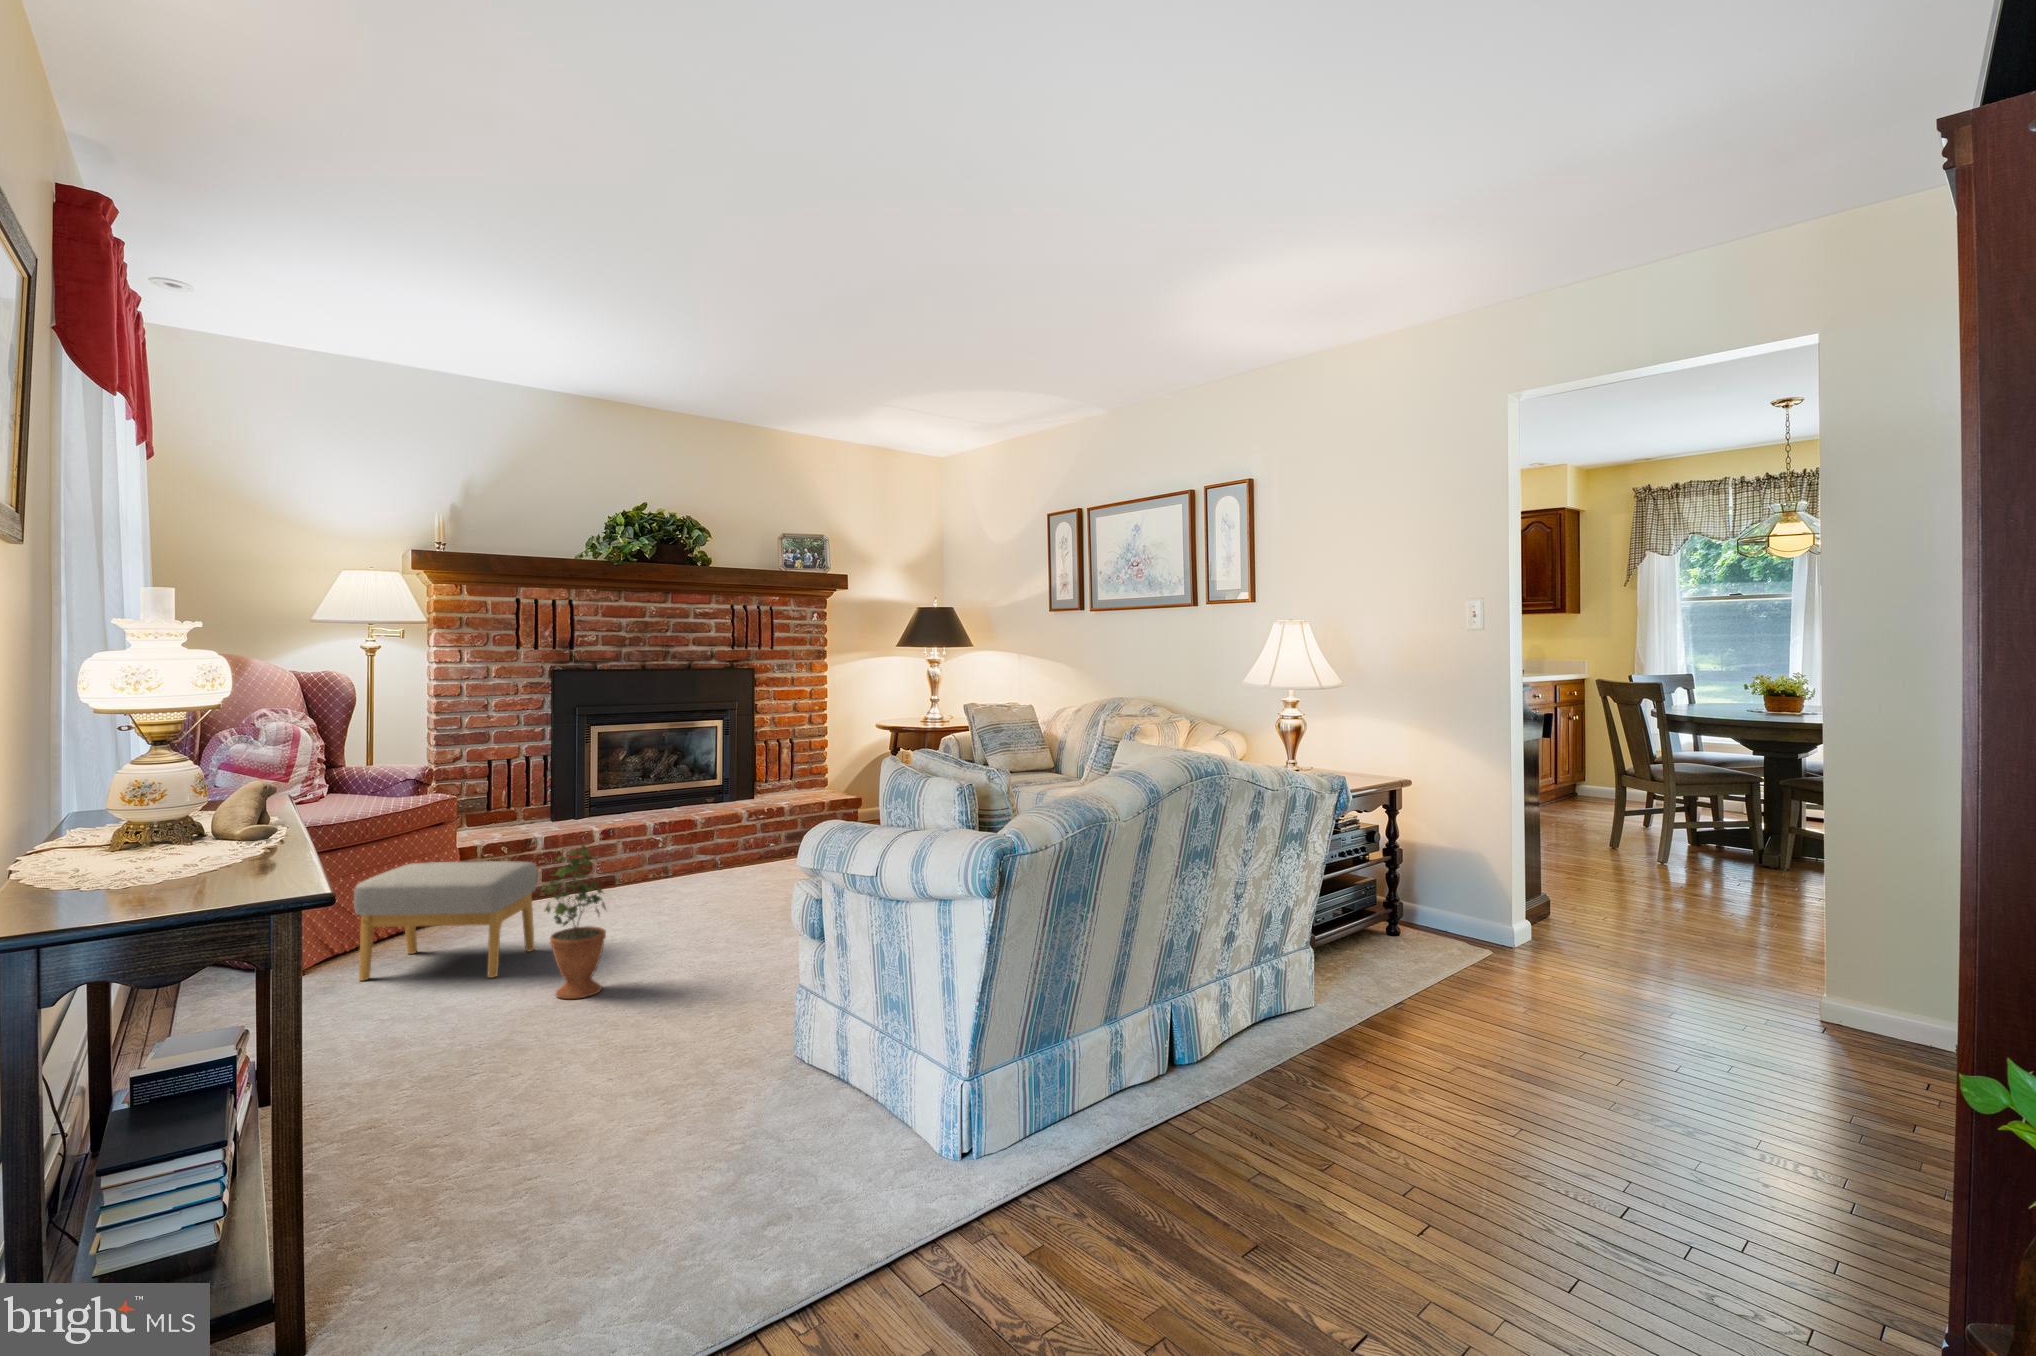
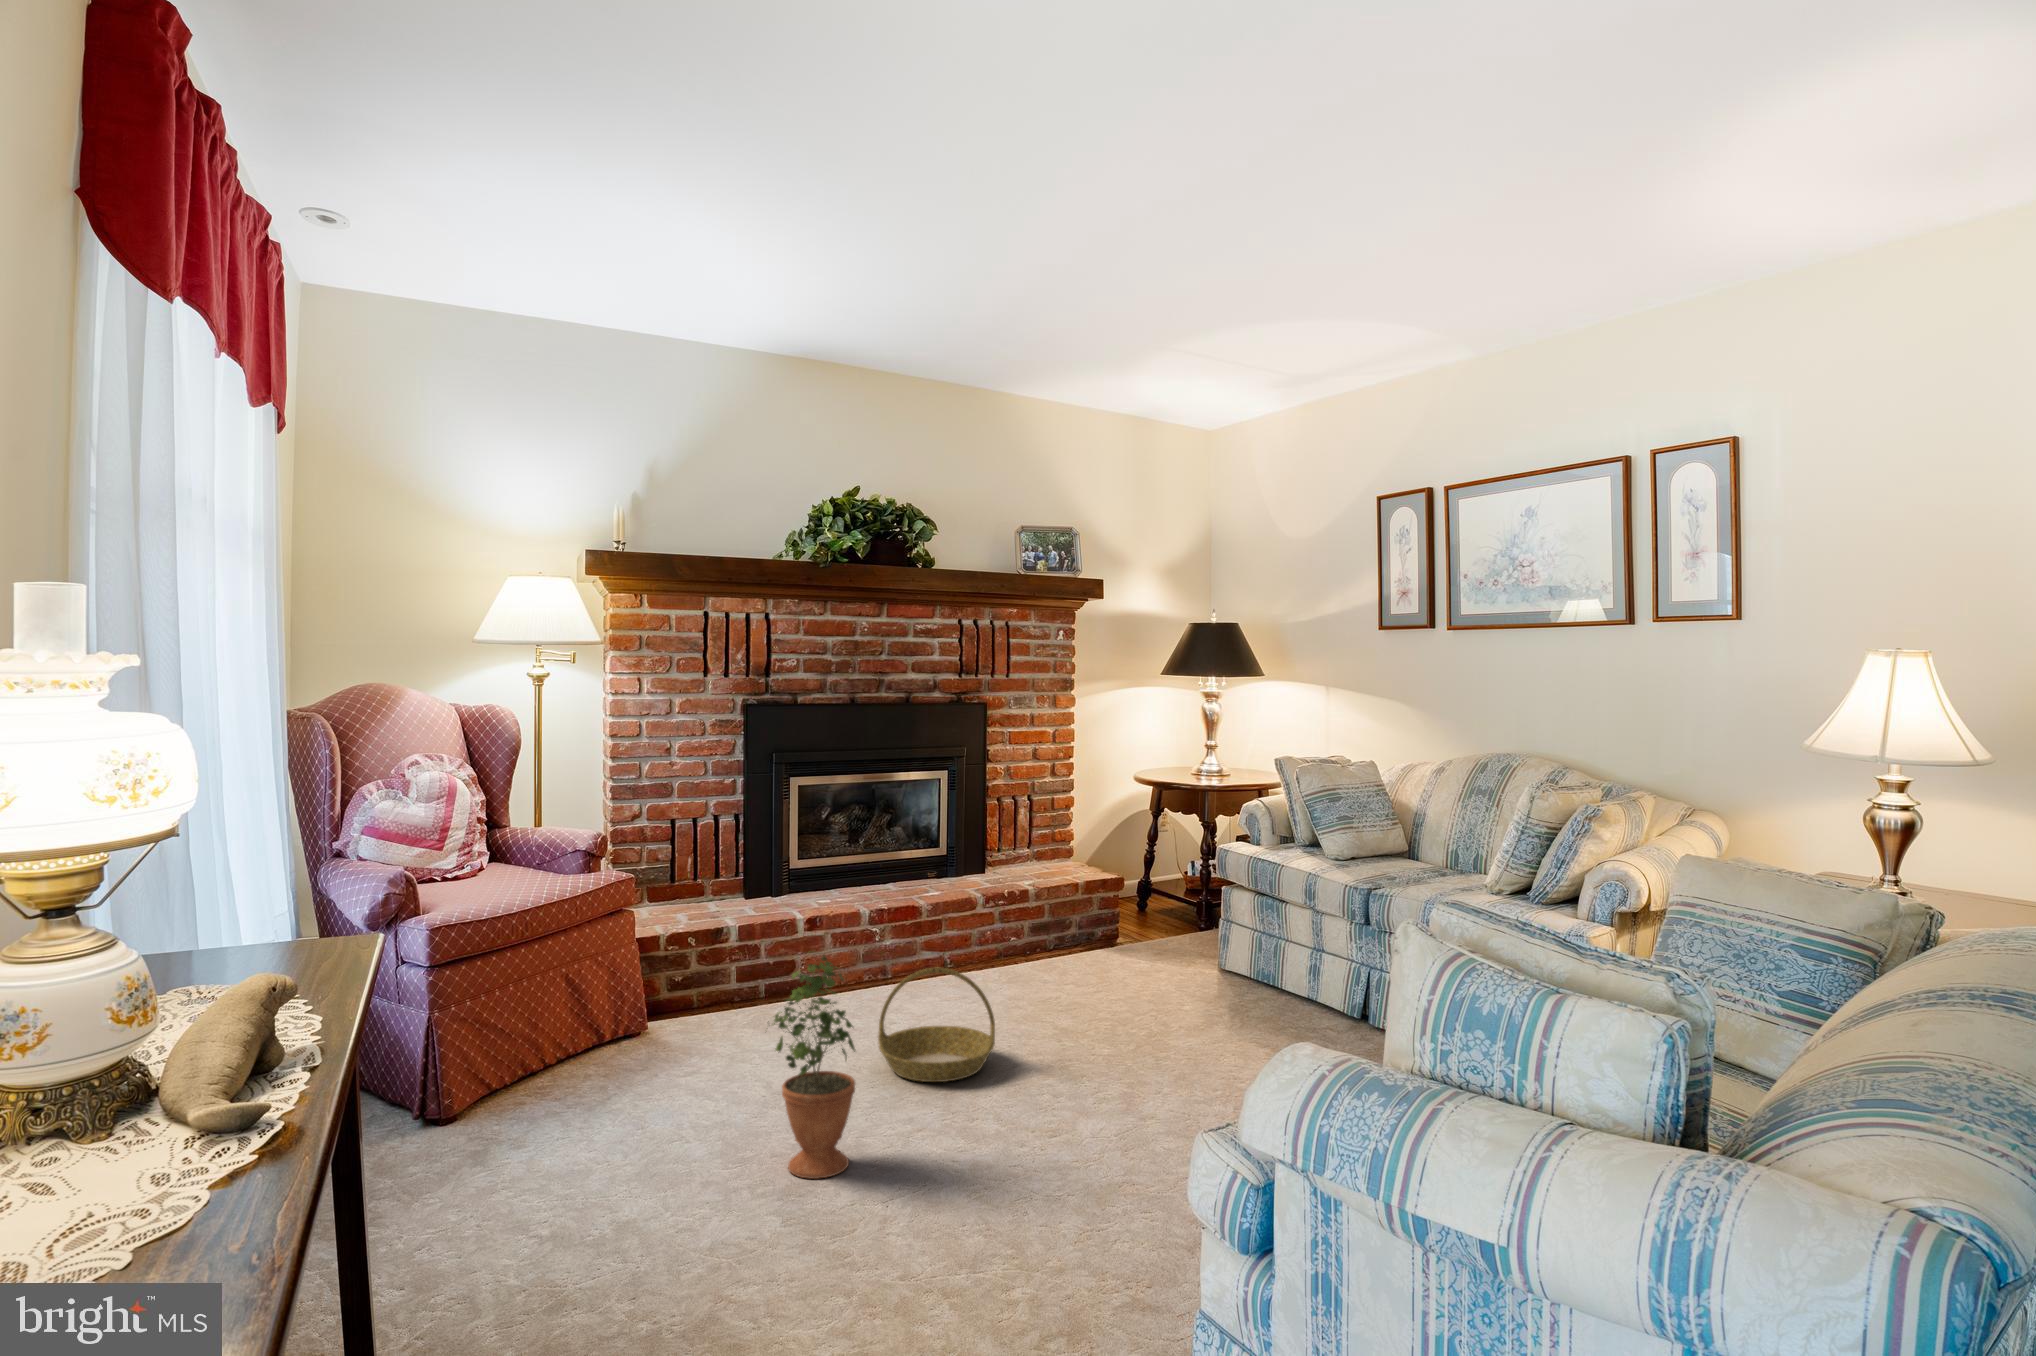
basket: none [641,858,731,939] -> present [878,968,995,1082]
footstool: present [354,861,537,980] -> none [526,964,748,1133]

